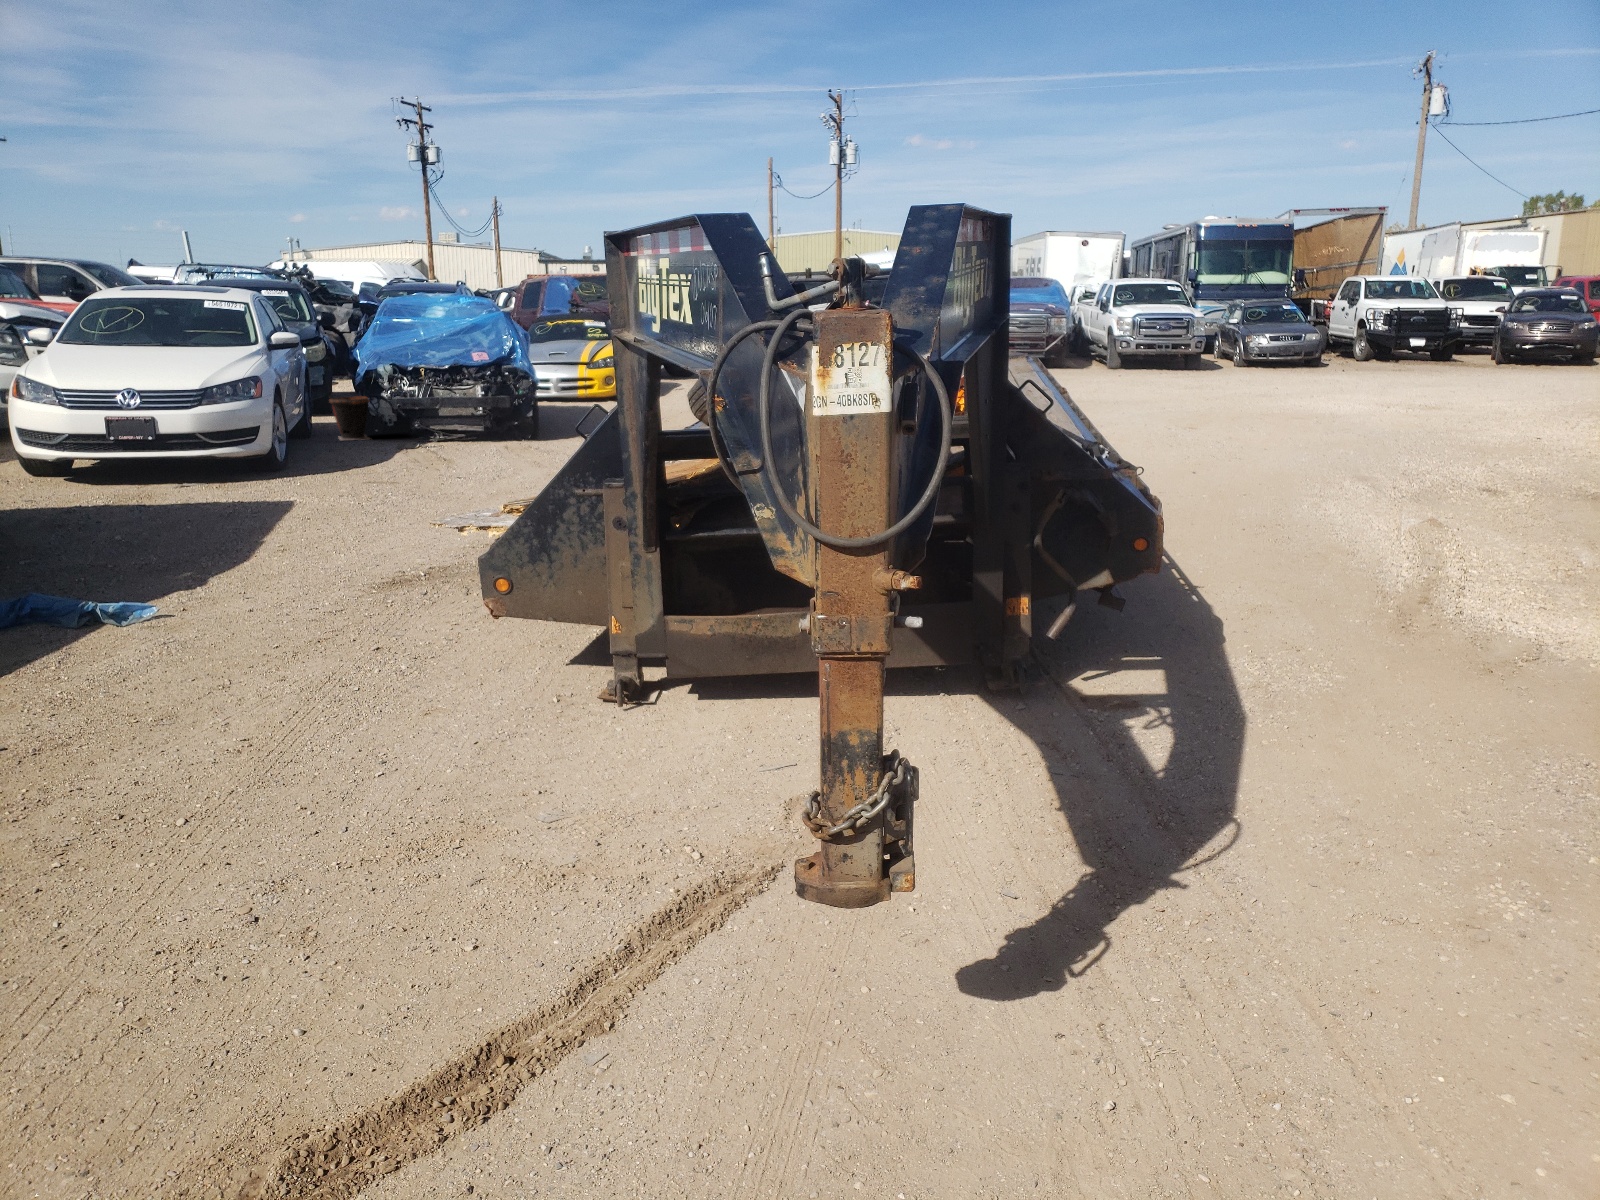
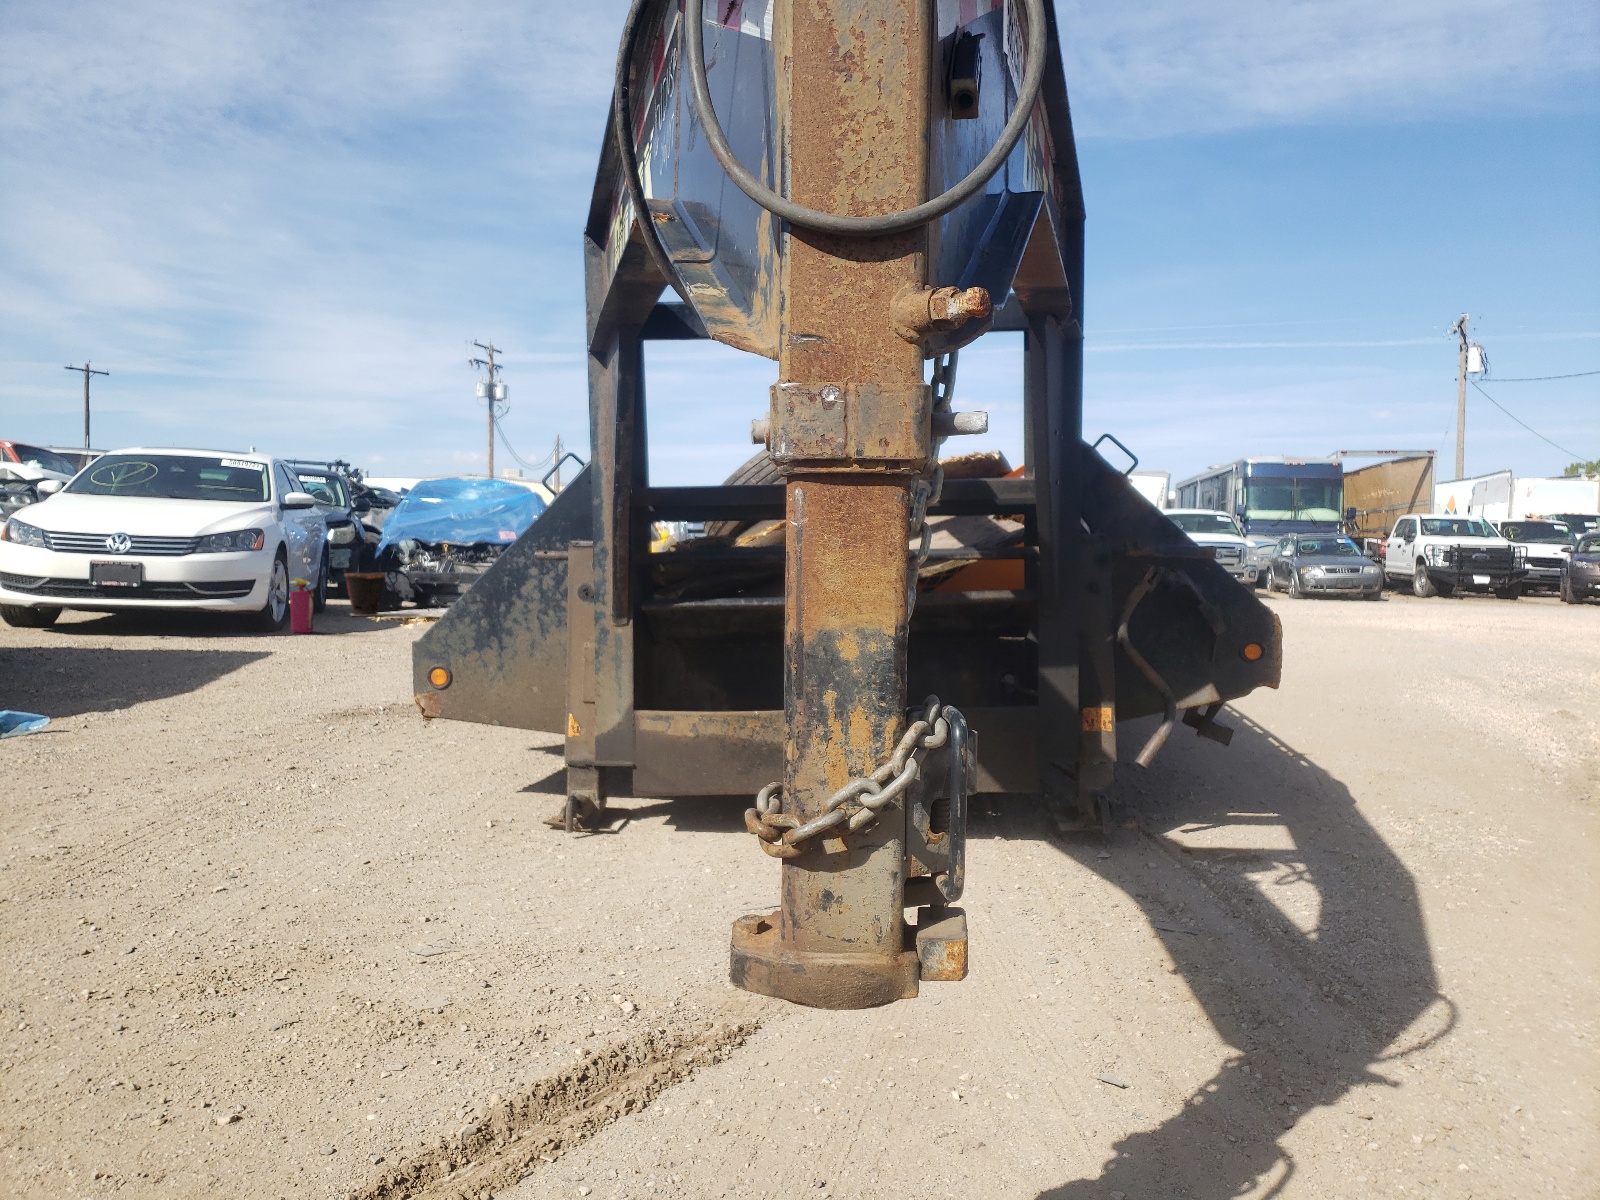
fire extinguisher: none [288,415,315,468] -> present [290,578,314,633]

